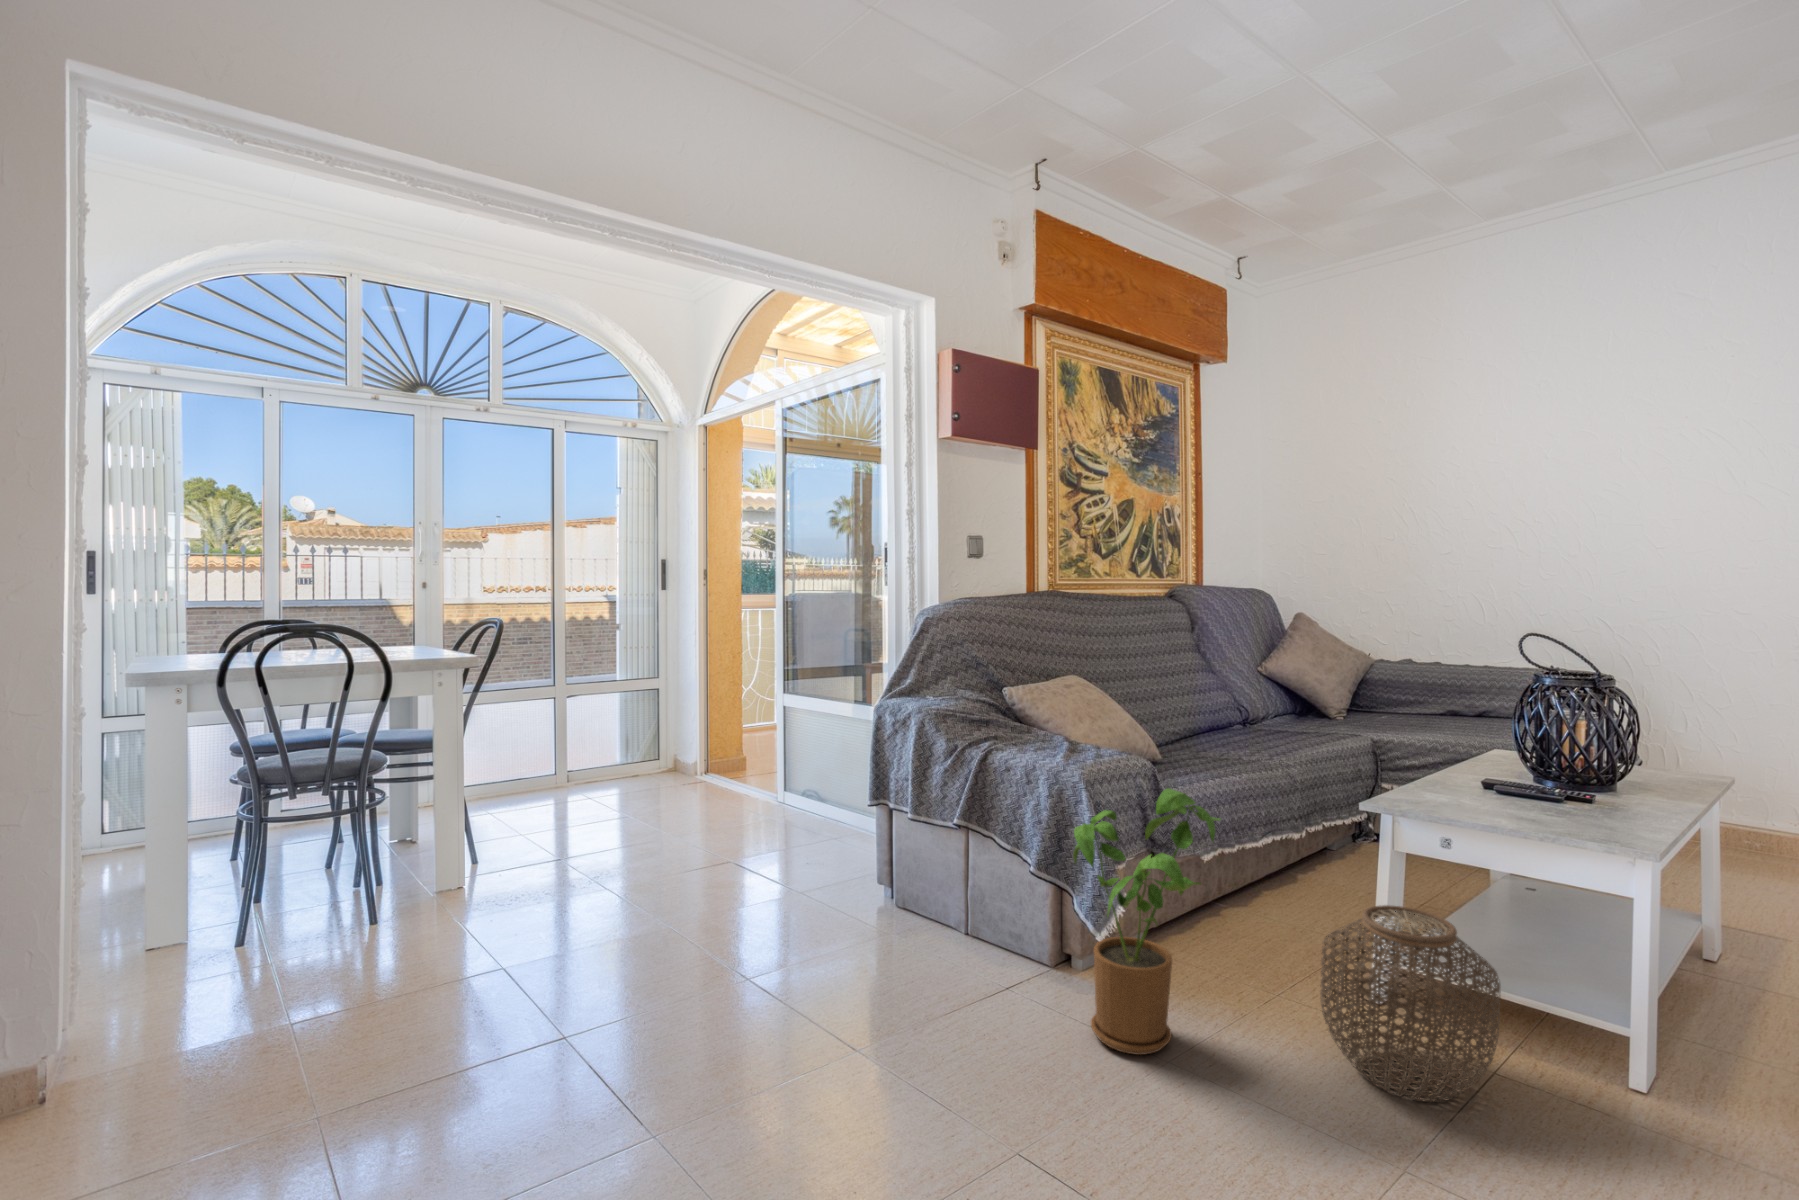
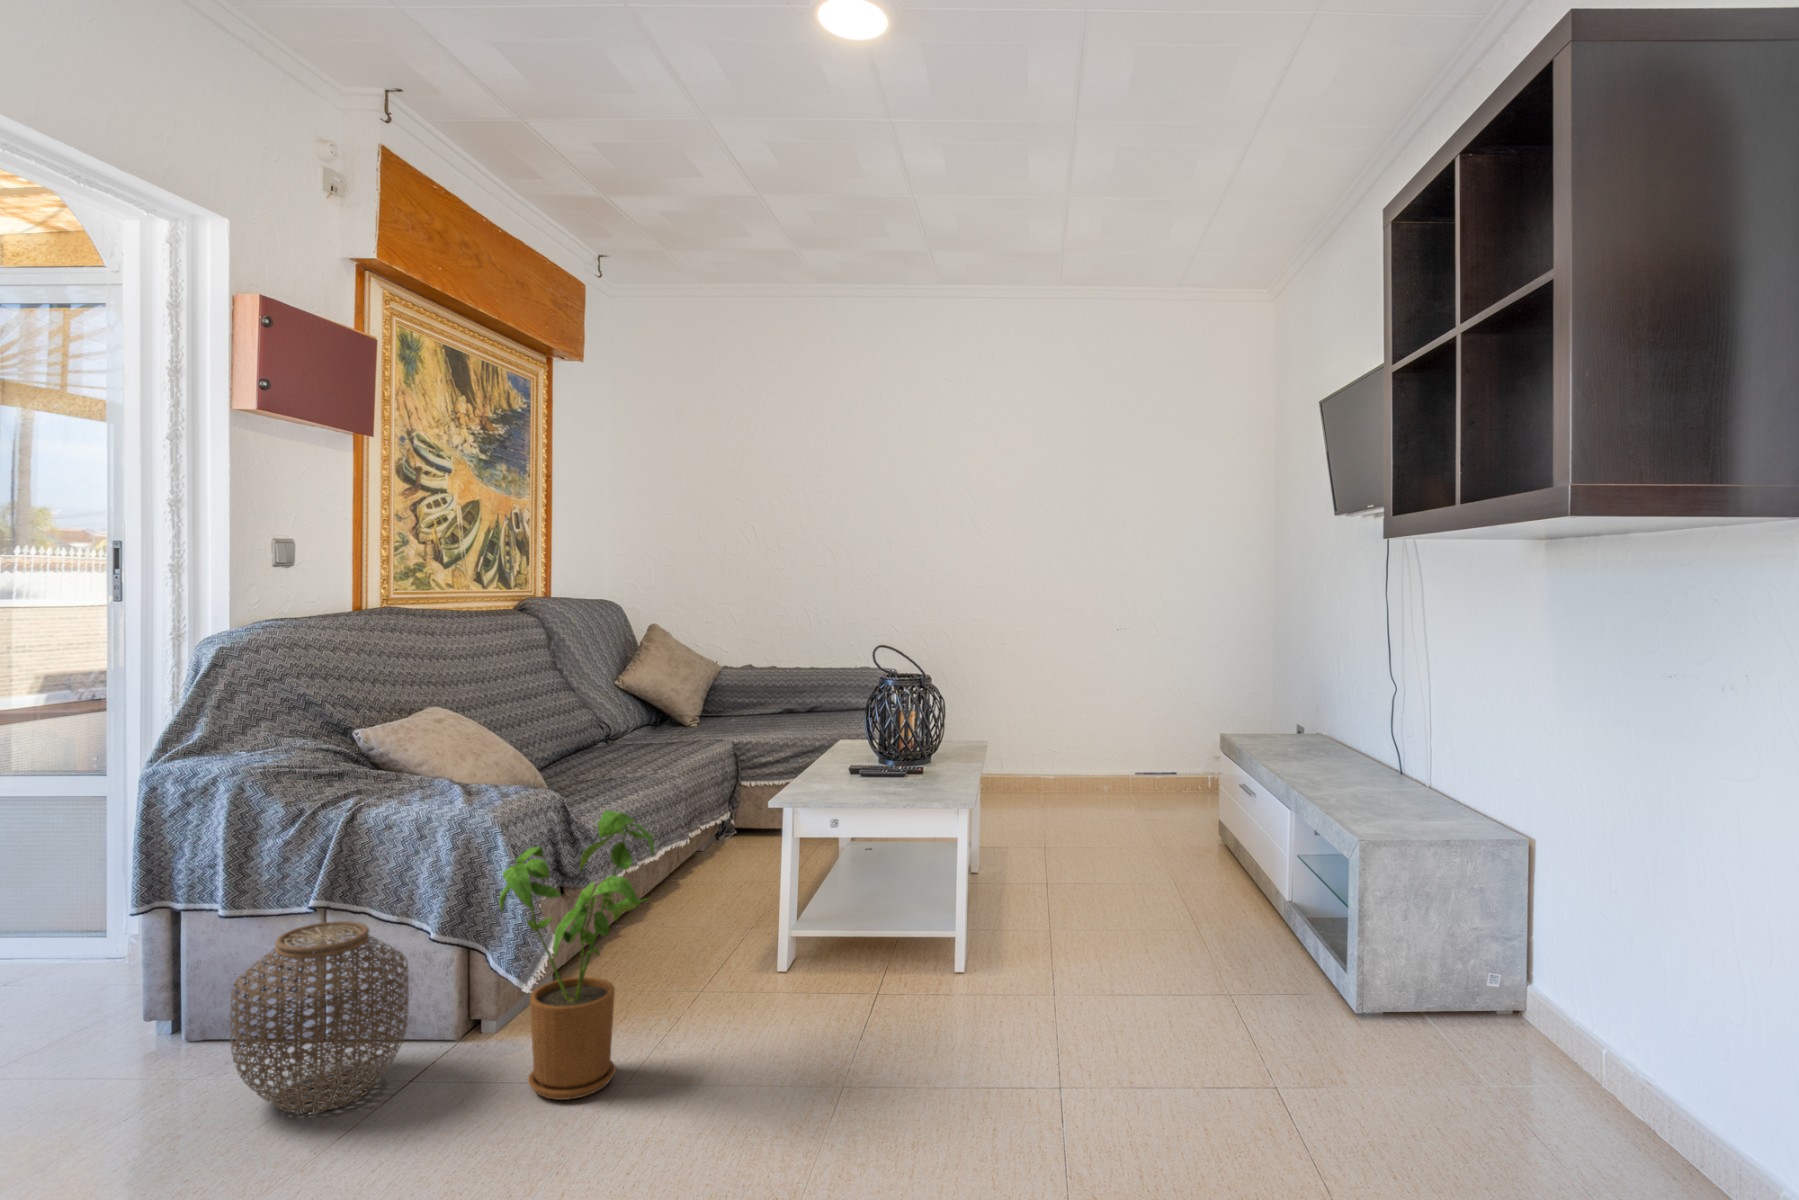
woven basket: present [1320,905,1500,1102] -> present [230,921,409,1113]

